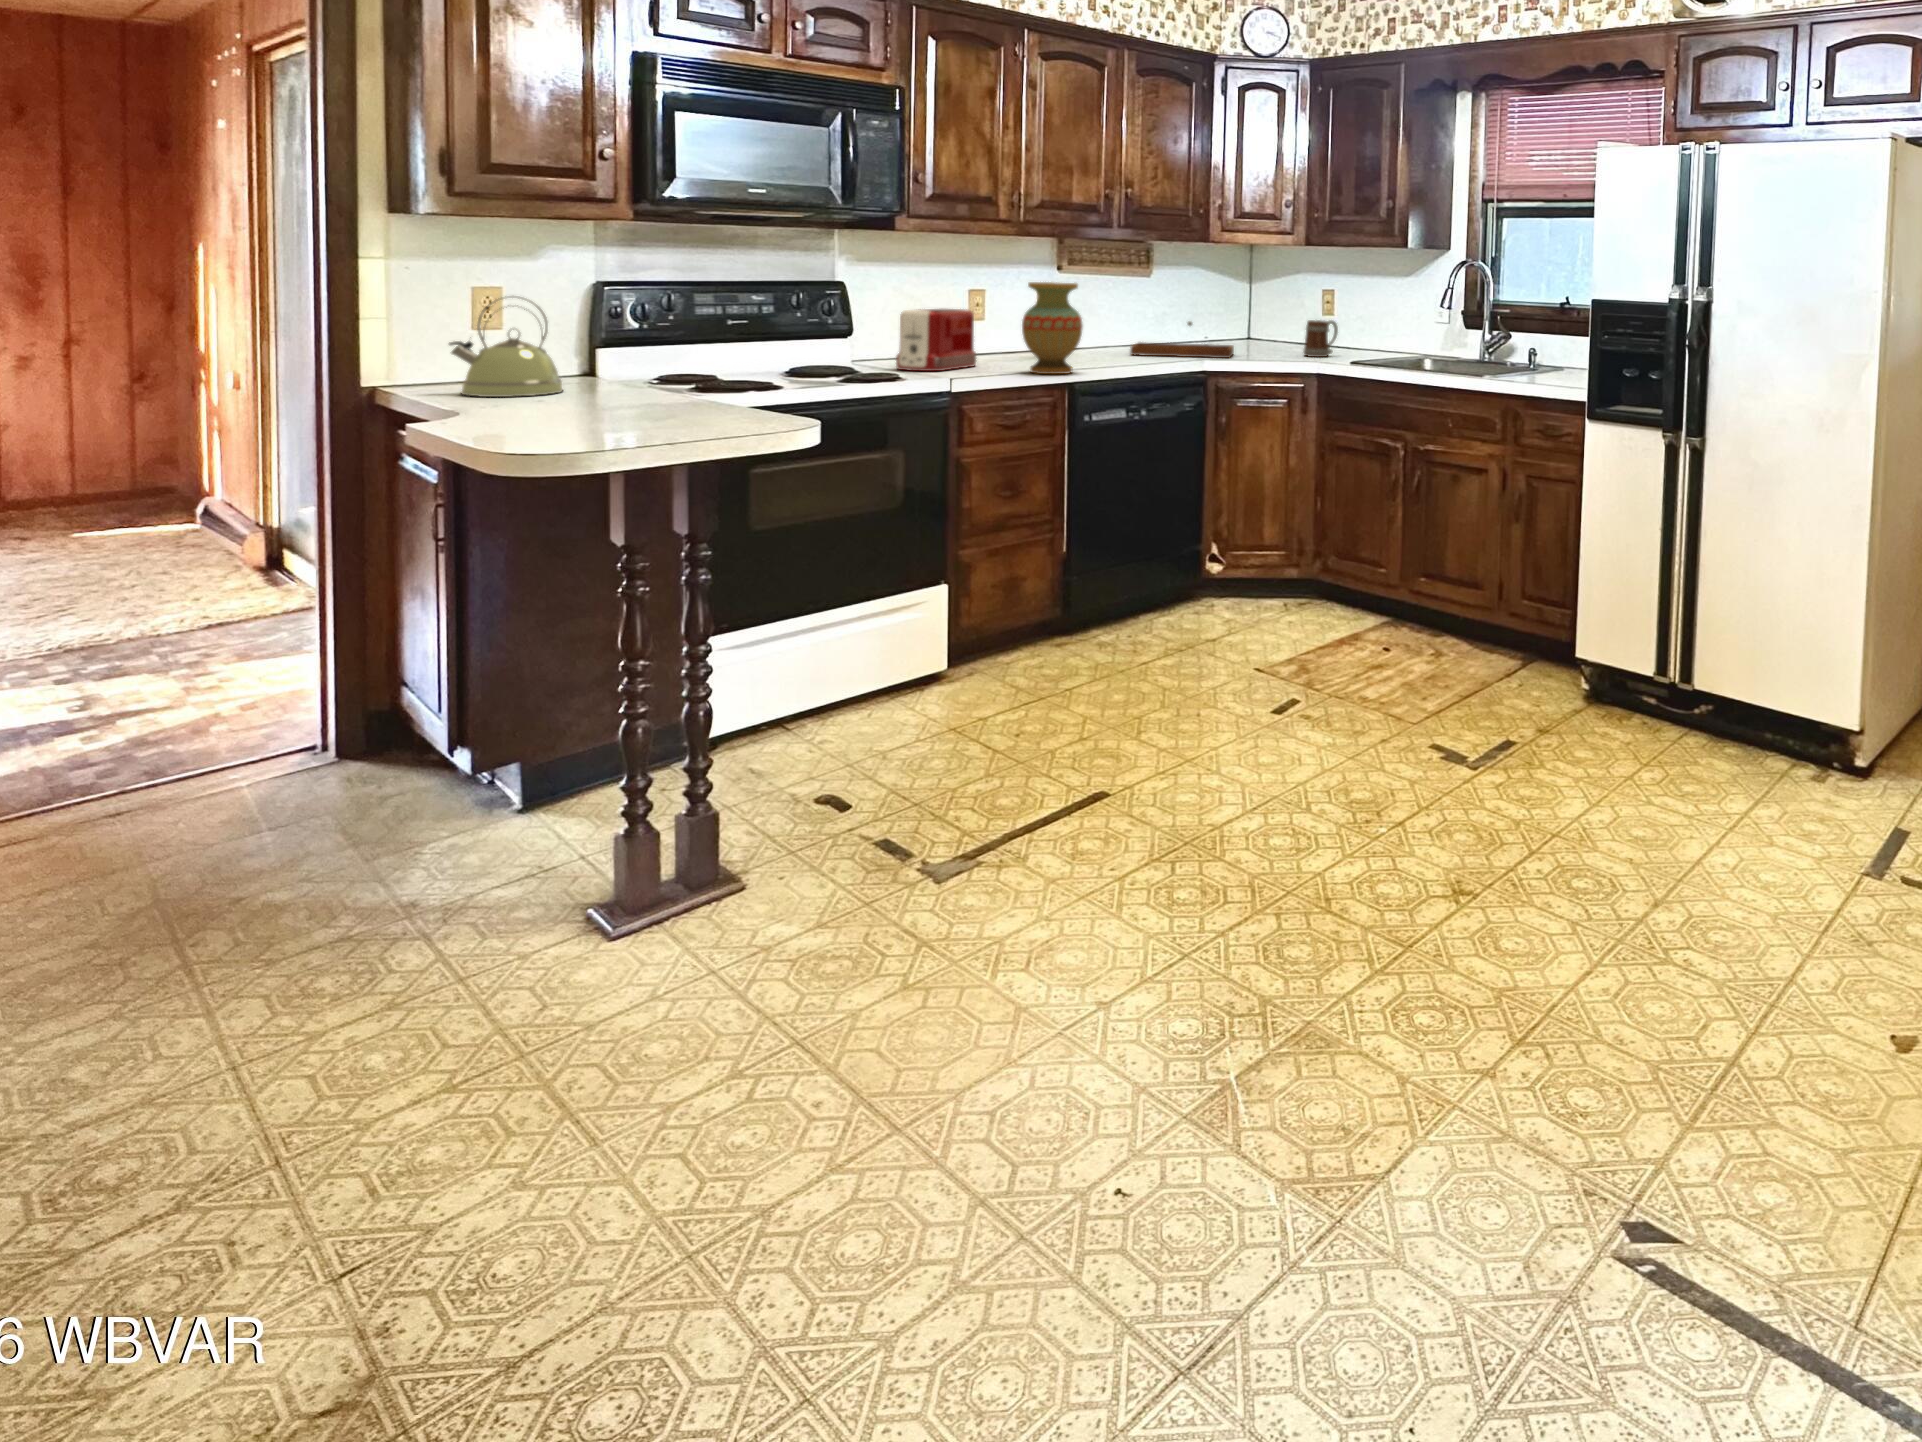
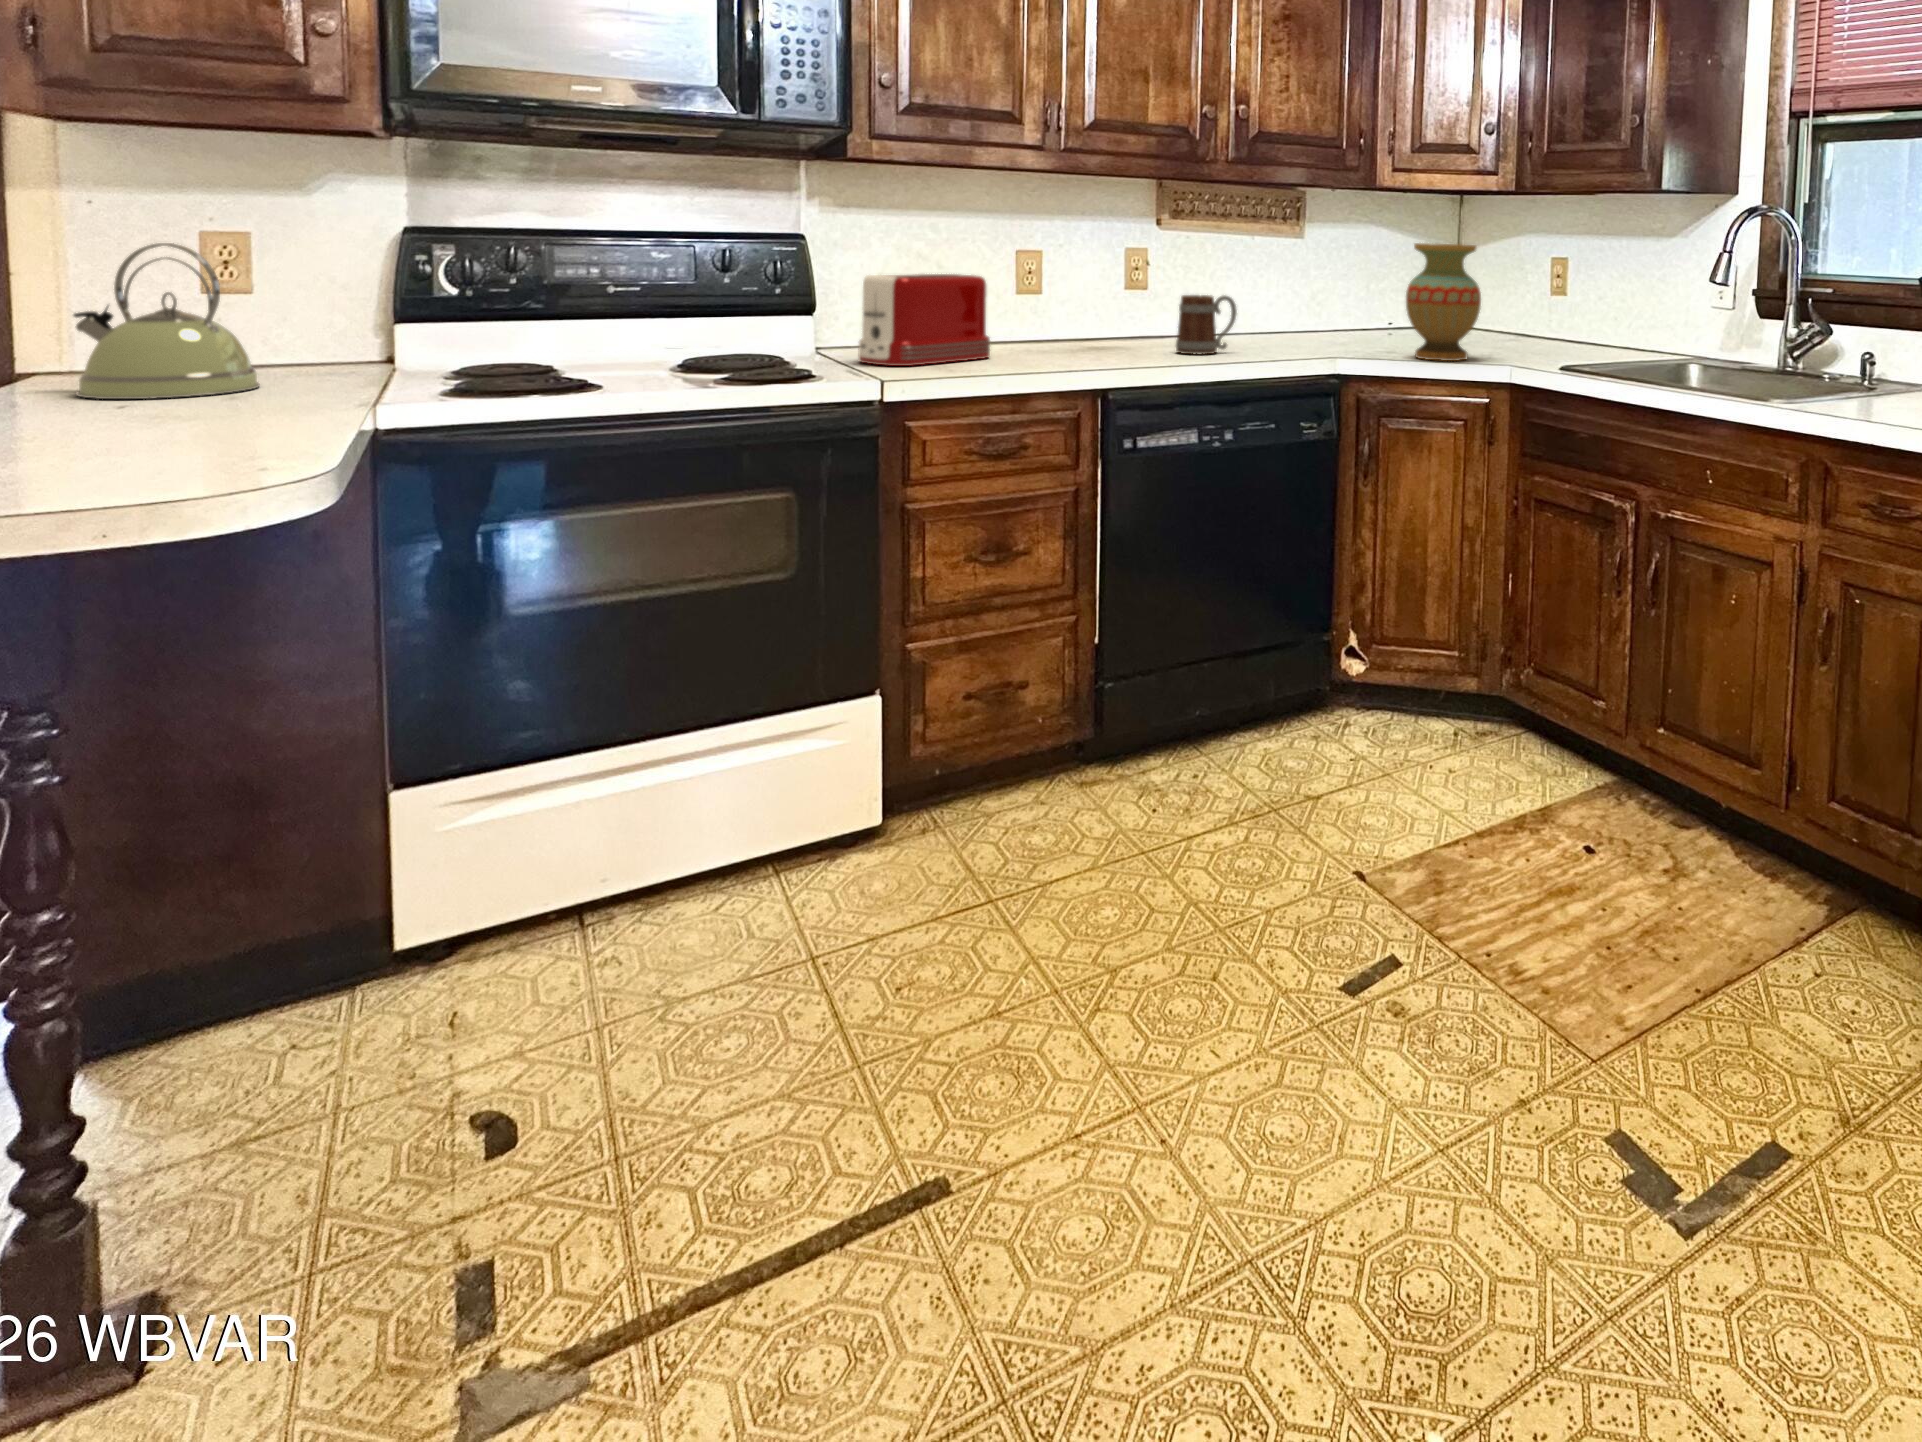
vase: present [1022,282,1083,374] -> present [1406,243,1481,361]
mug: present [1304,320,1338,357] -> present [1176,295,1237,354]
tray: present [1130,321,1234,358] -> none [1252,297,1407,352]

